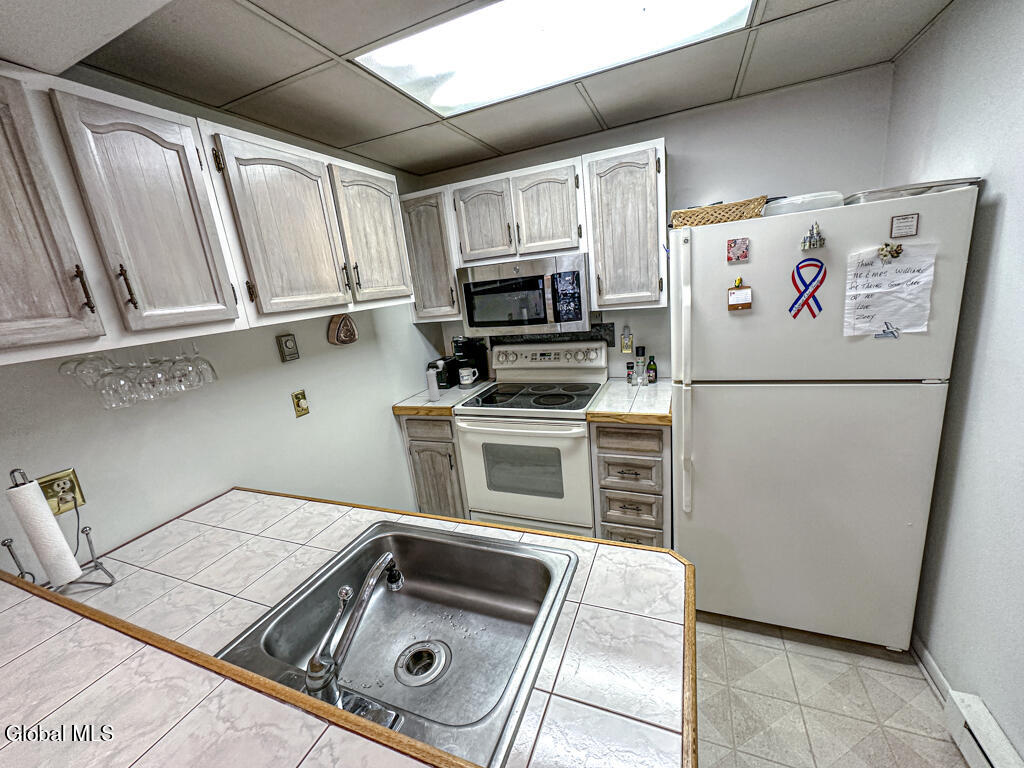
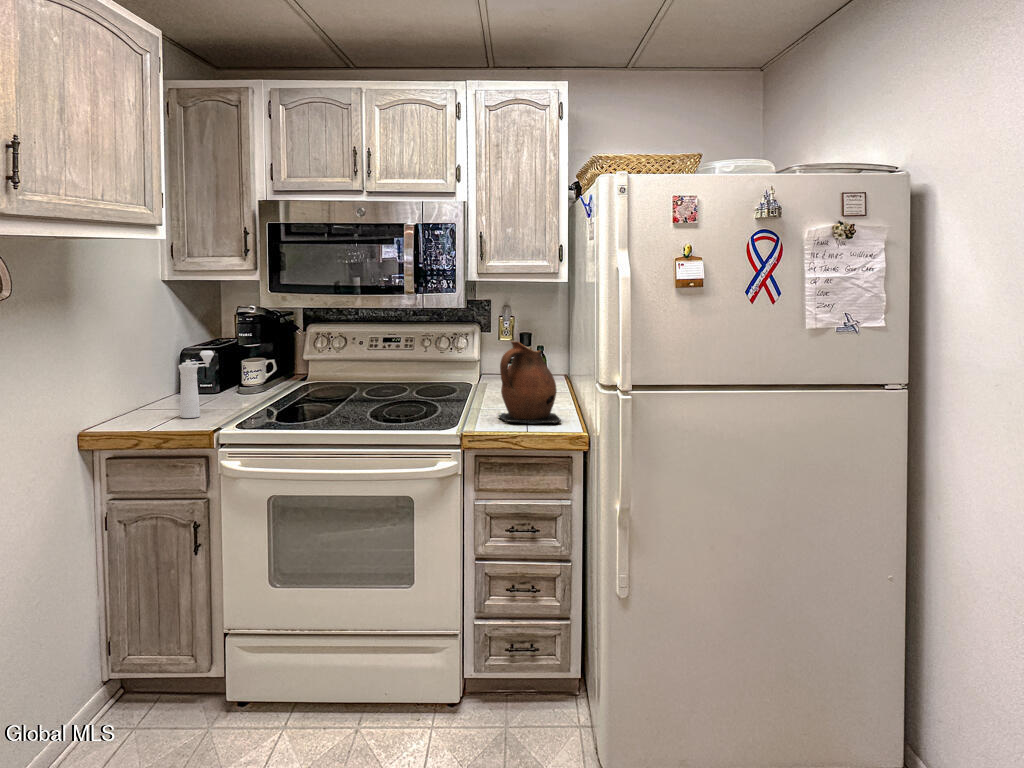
ceramic pitcher: none [611,344,656,399] -> present [499,341,561,424]

